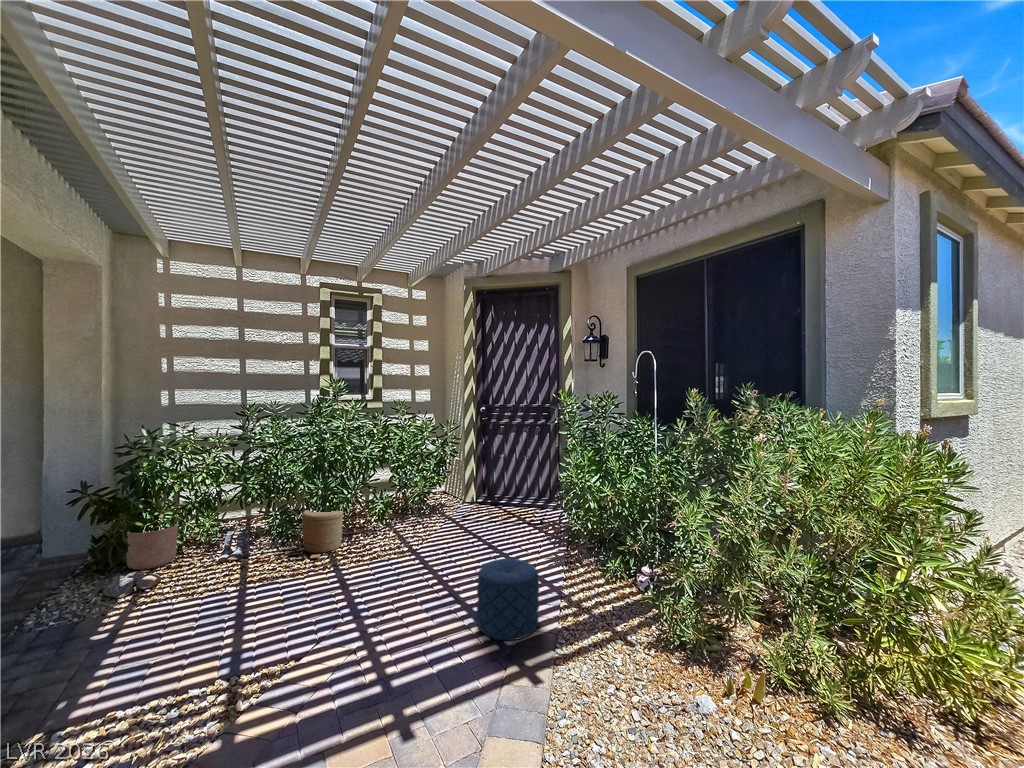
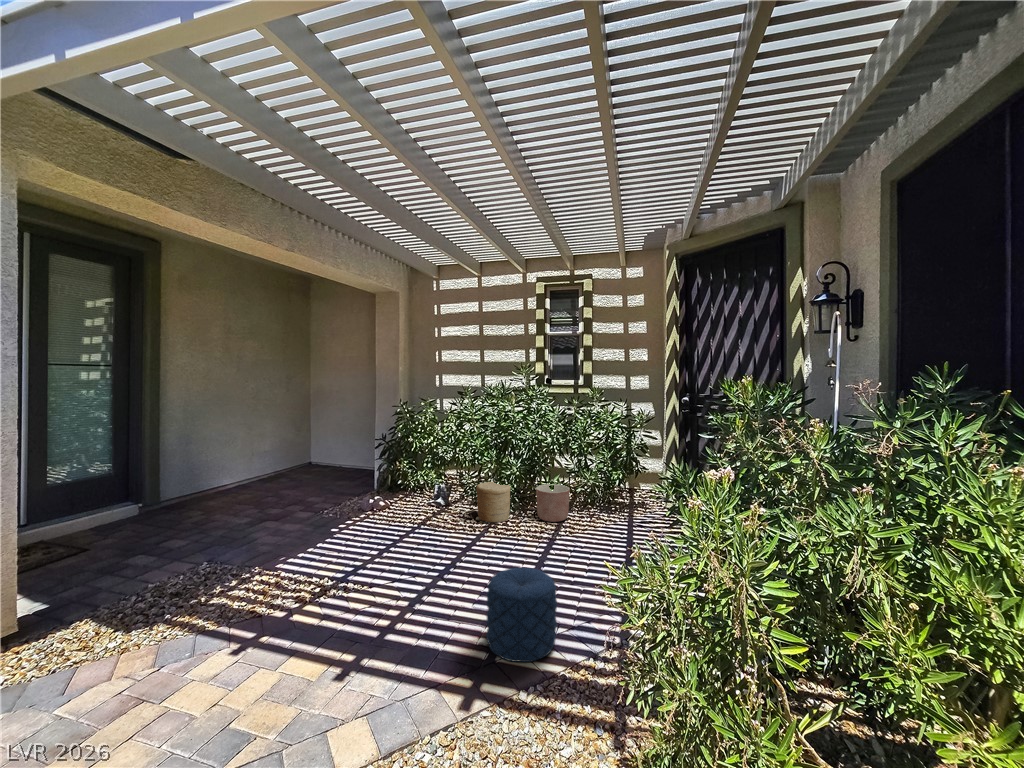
planter: present [126,522,178,570] -> present [536,484,570,522]

